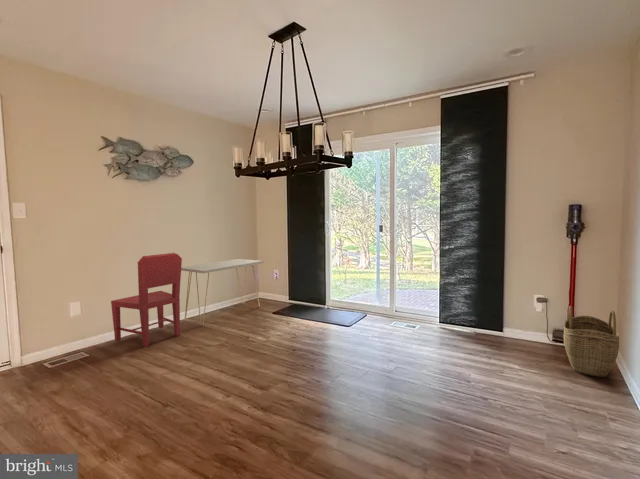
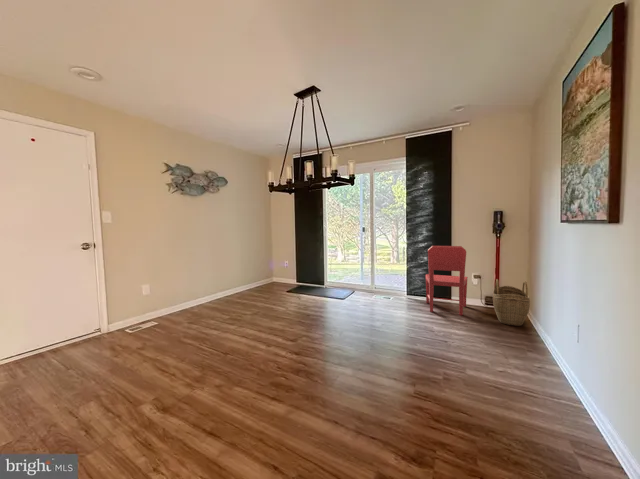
dining chair: present [111,253,182,347] -> present [426,246,468,315]
console table: present [181,259,263,326] -> none [218,253,279,301]

